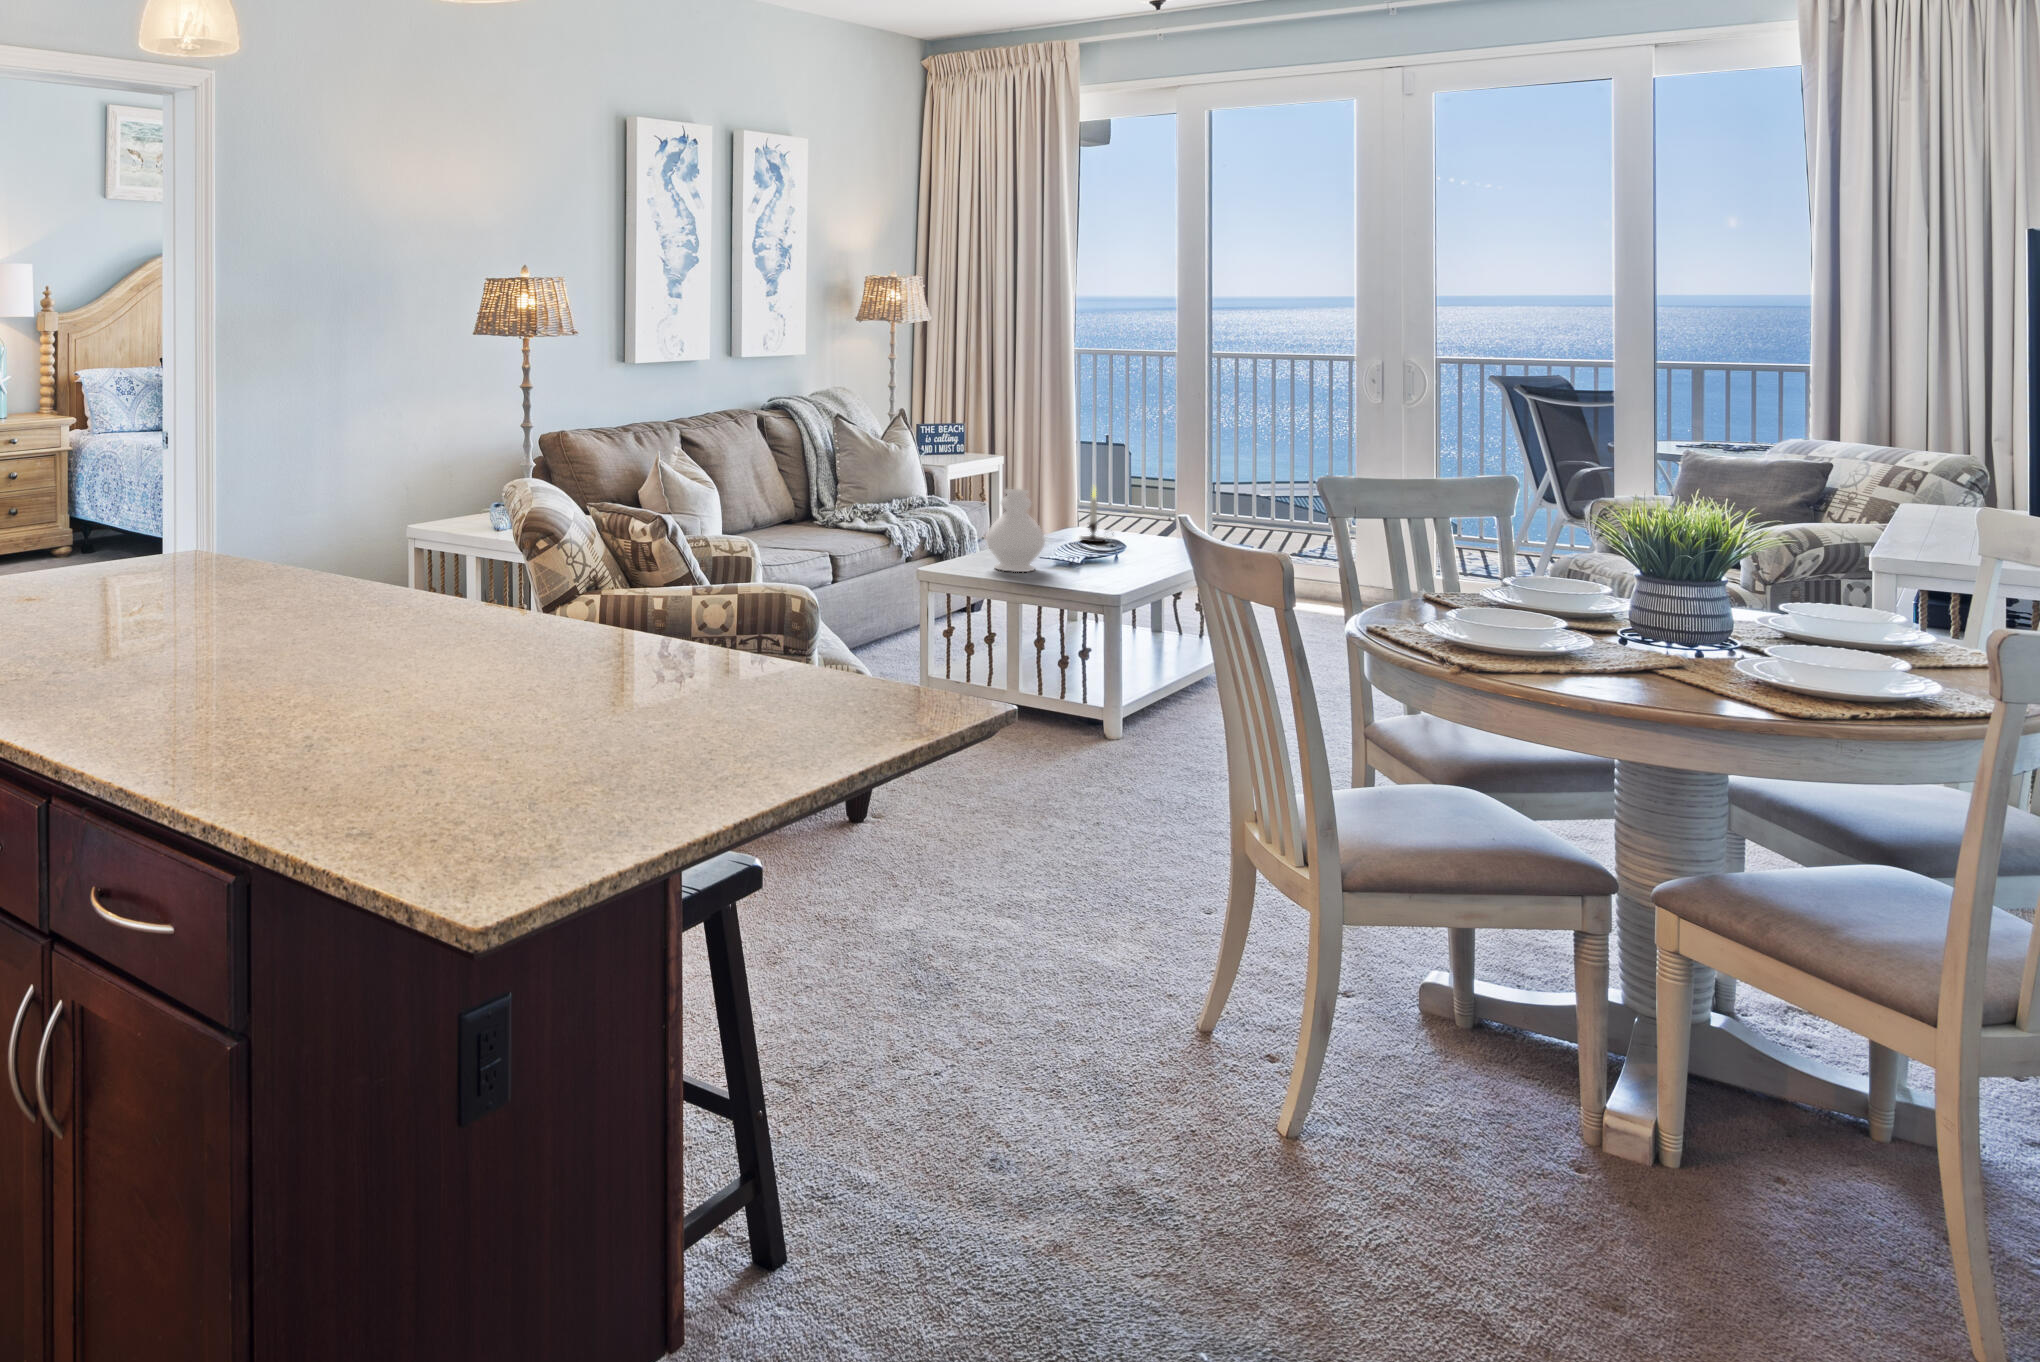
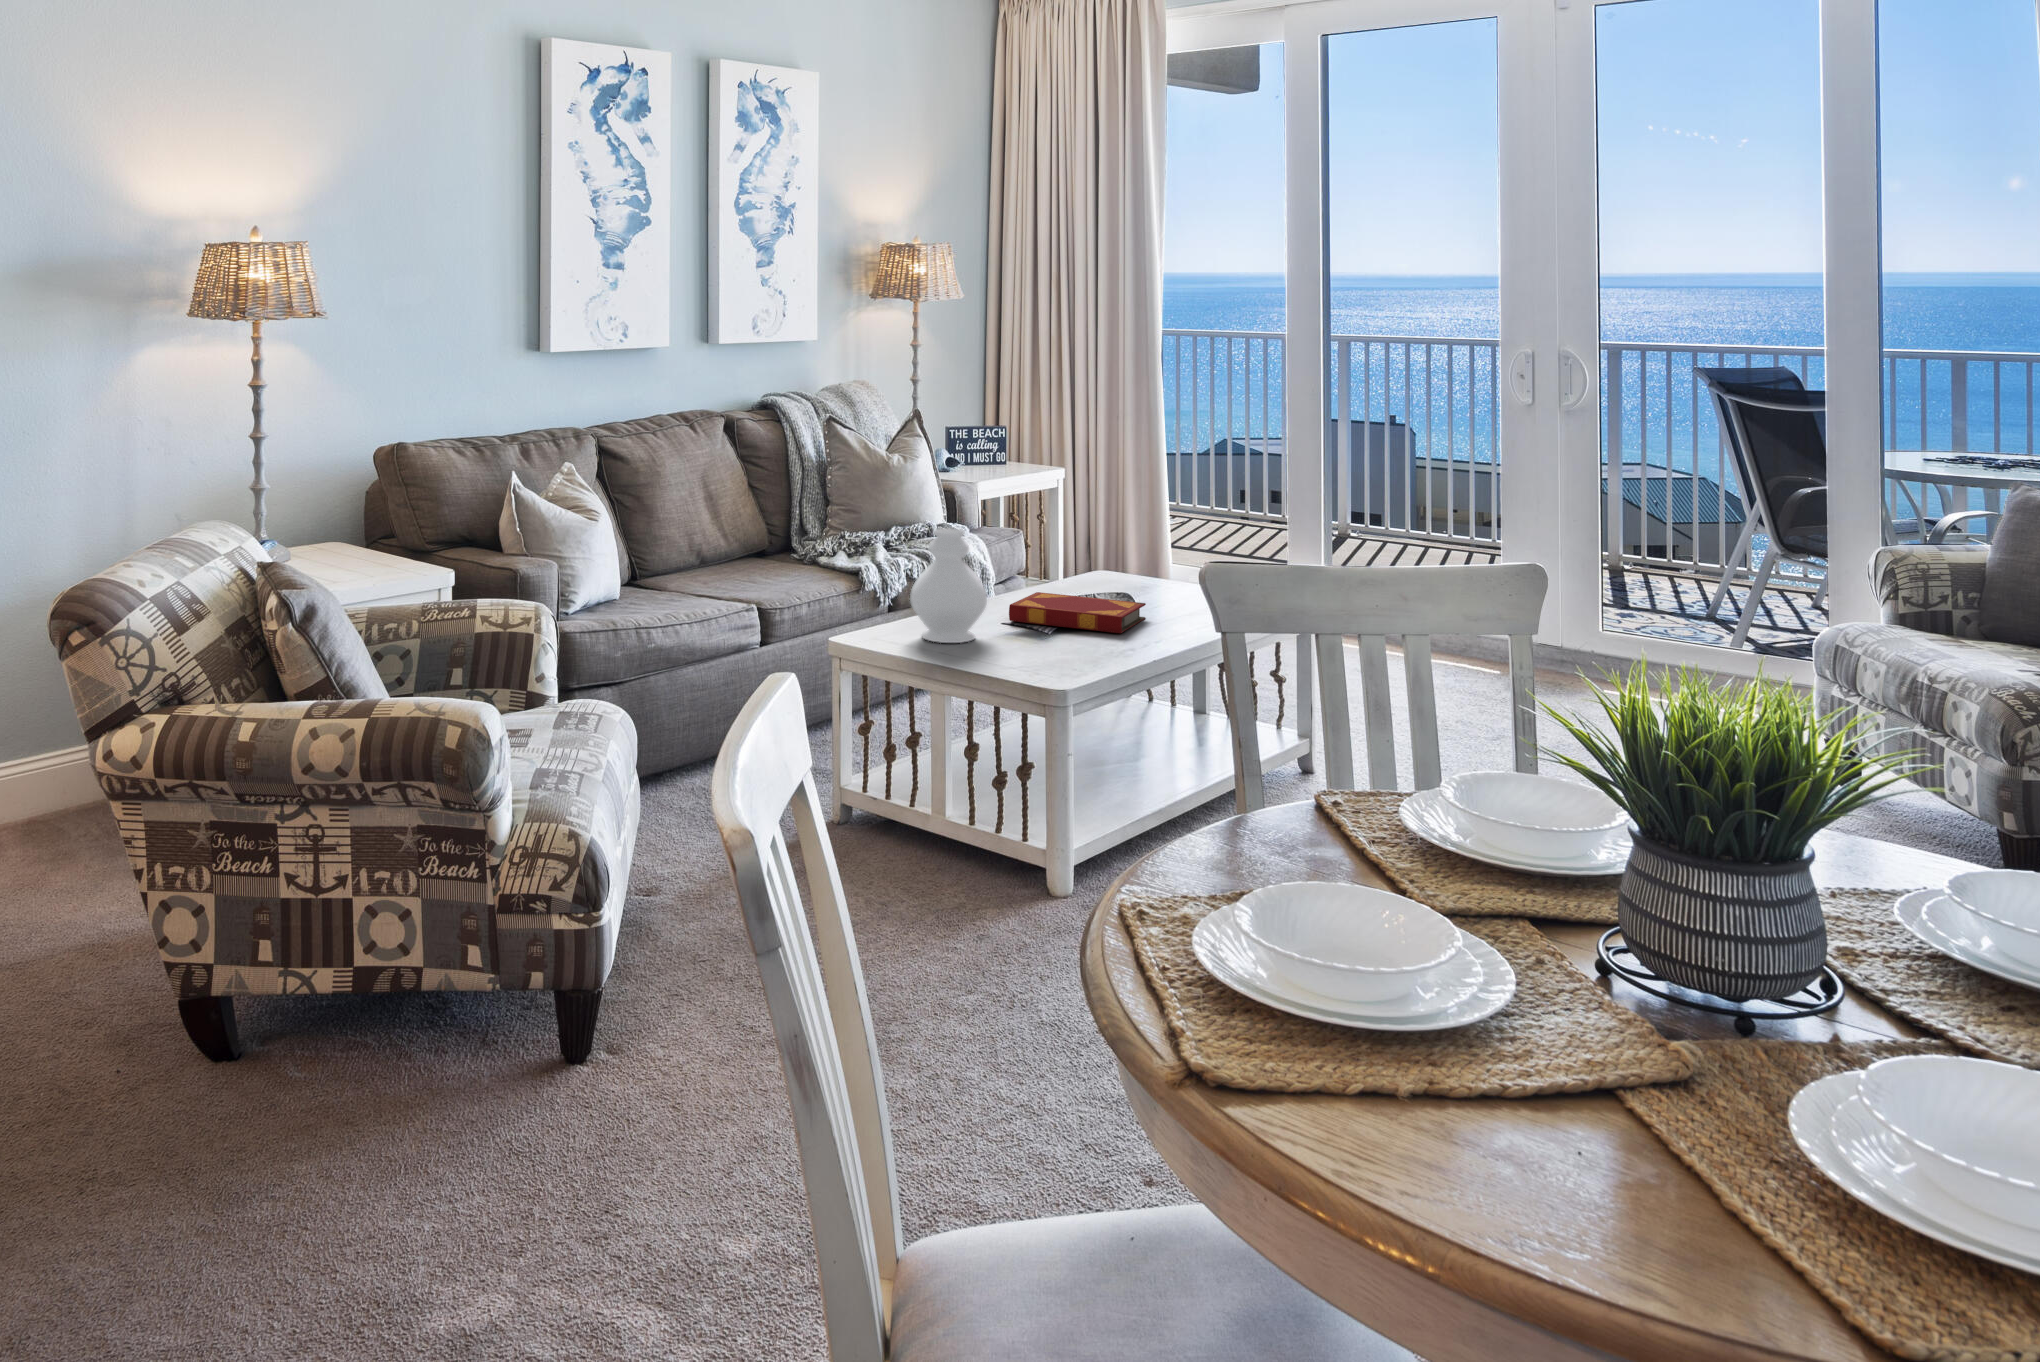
candle: present [1081,489,1107,542] -> none [1072,515,1118,593]
hardback book: none [1051,540,1150,566] -> present [1009,592,1146,633]

